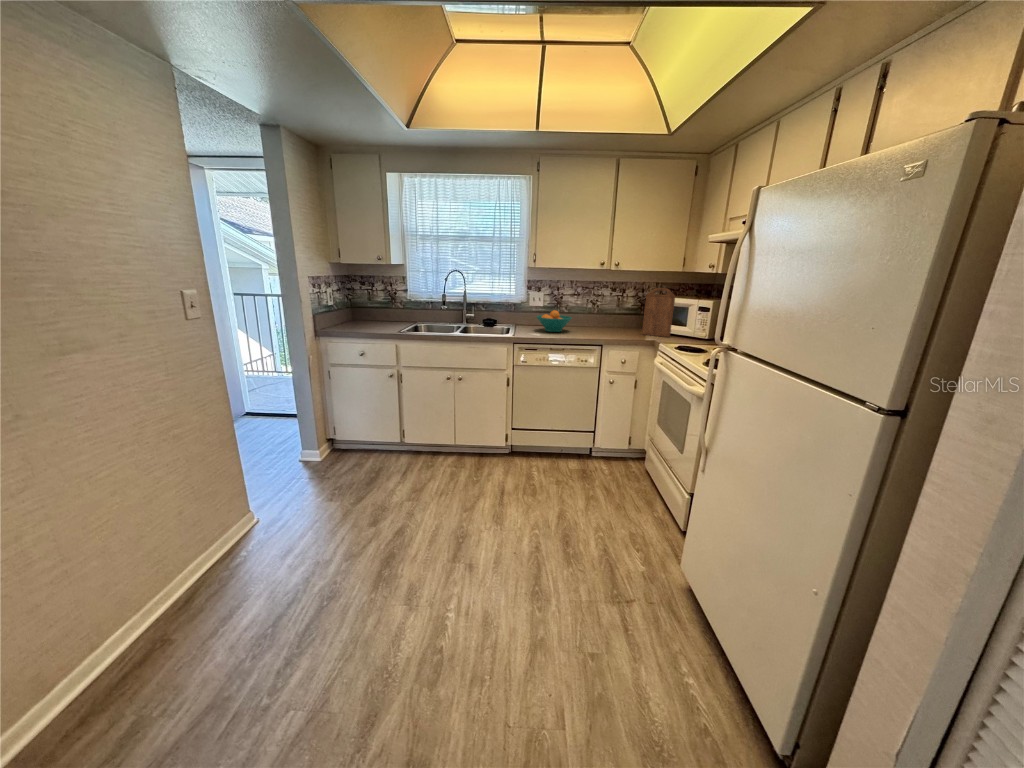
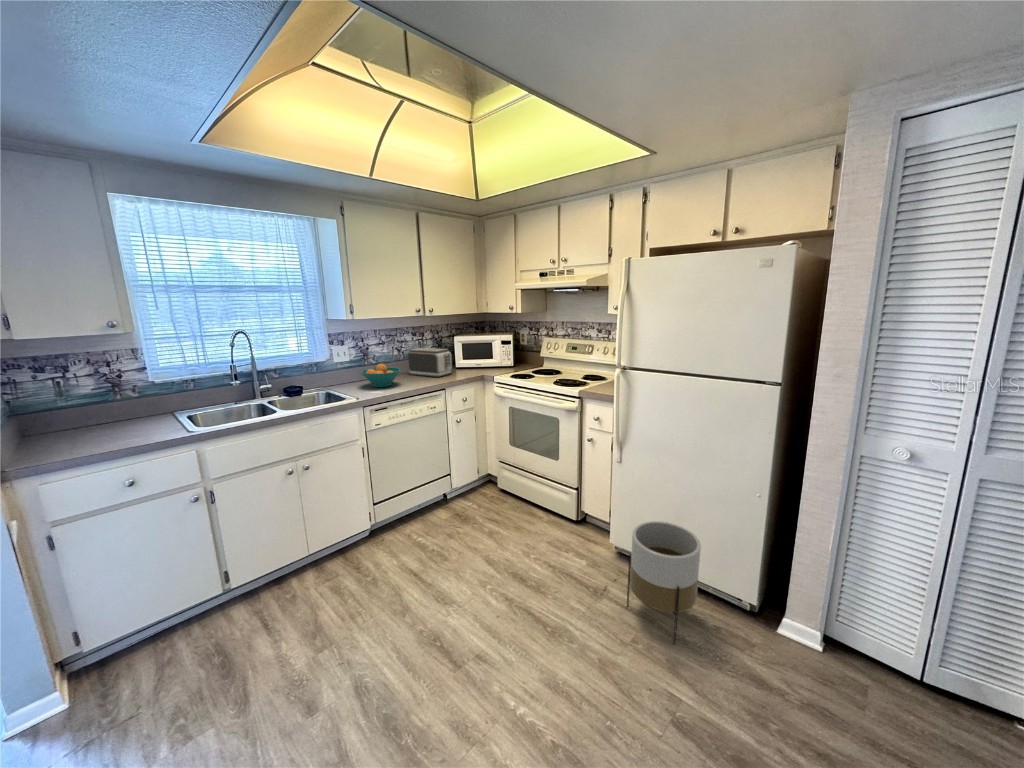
cutting board: present [642,288,675,337] -> none [459,330,484,373]
toaster: none [595,304,636,333] -> present [408,348,452,377]
planter: none [624,545,731,706] -> present [627,521,701,644]

